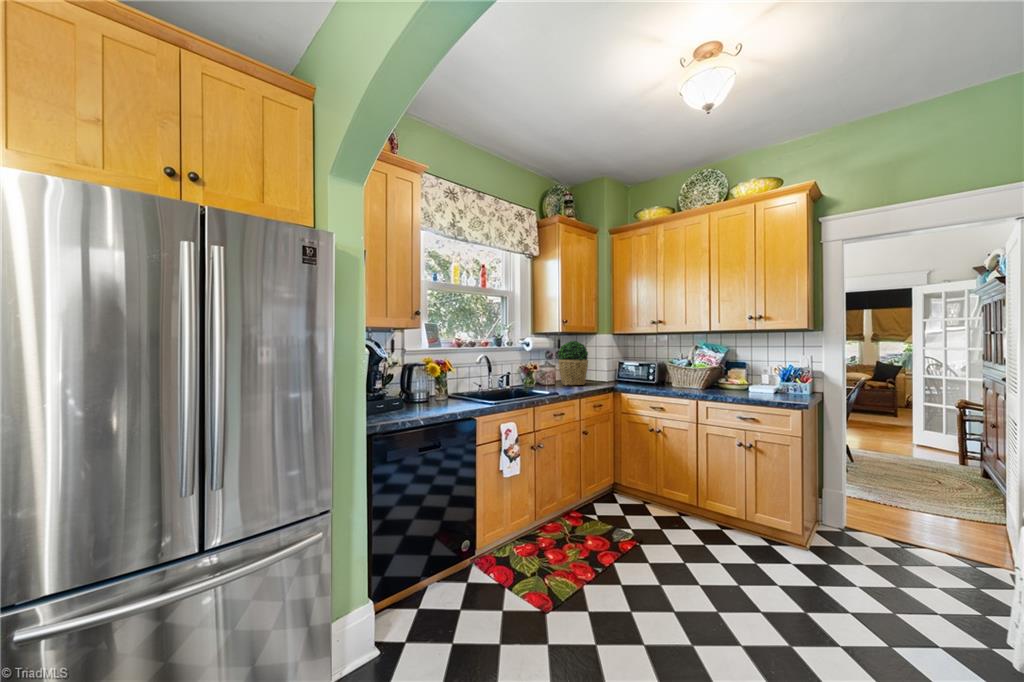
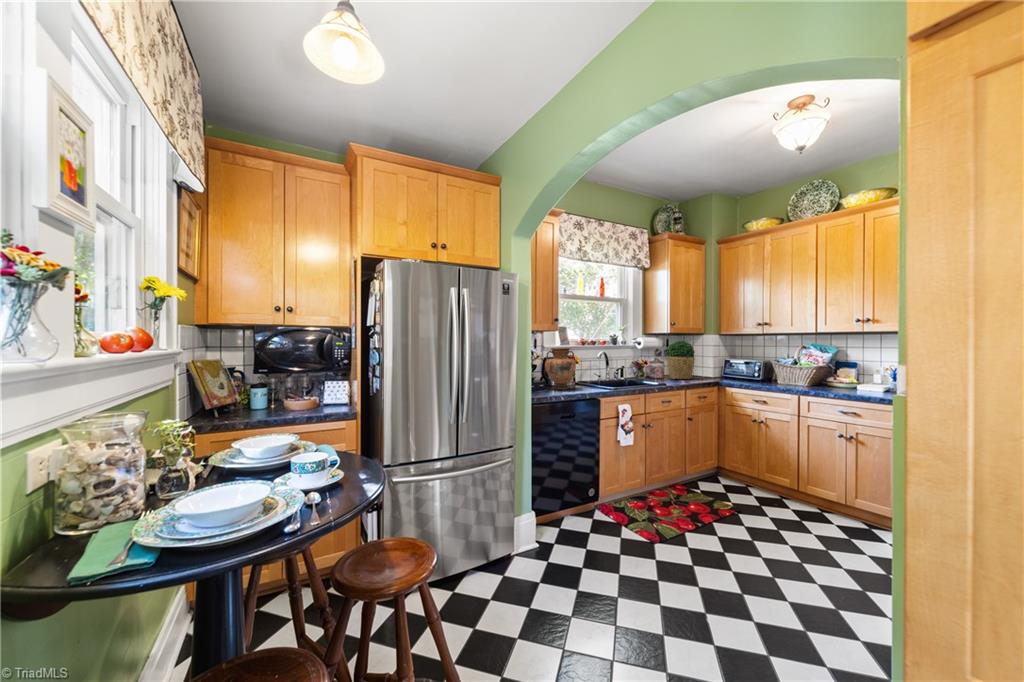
vase: none [405,351,446,407] -> present [545,348,576,390]

